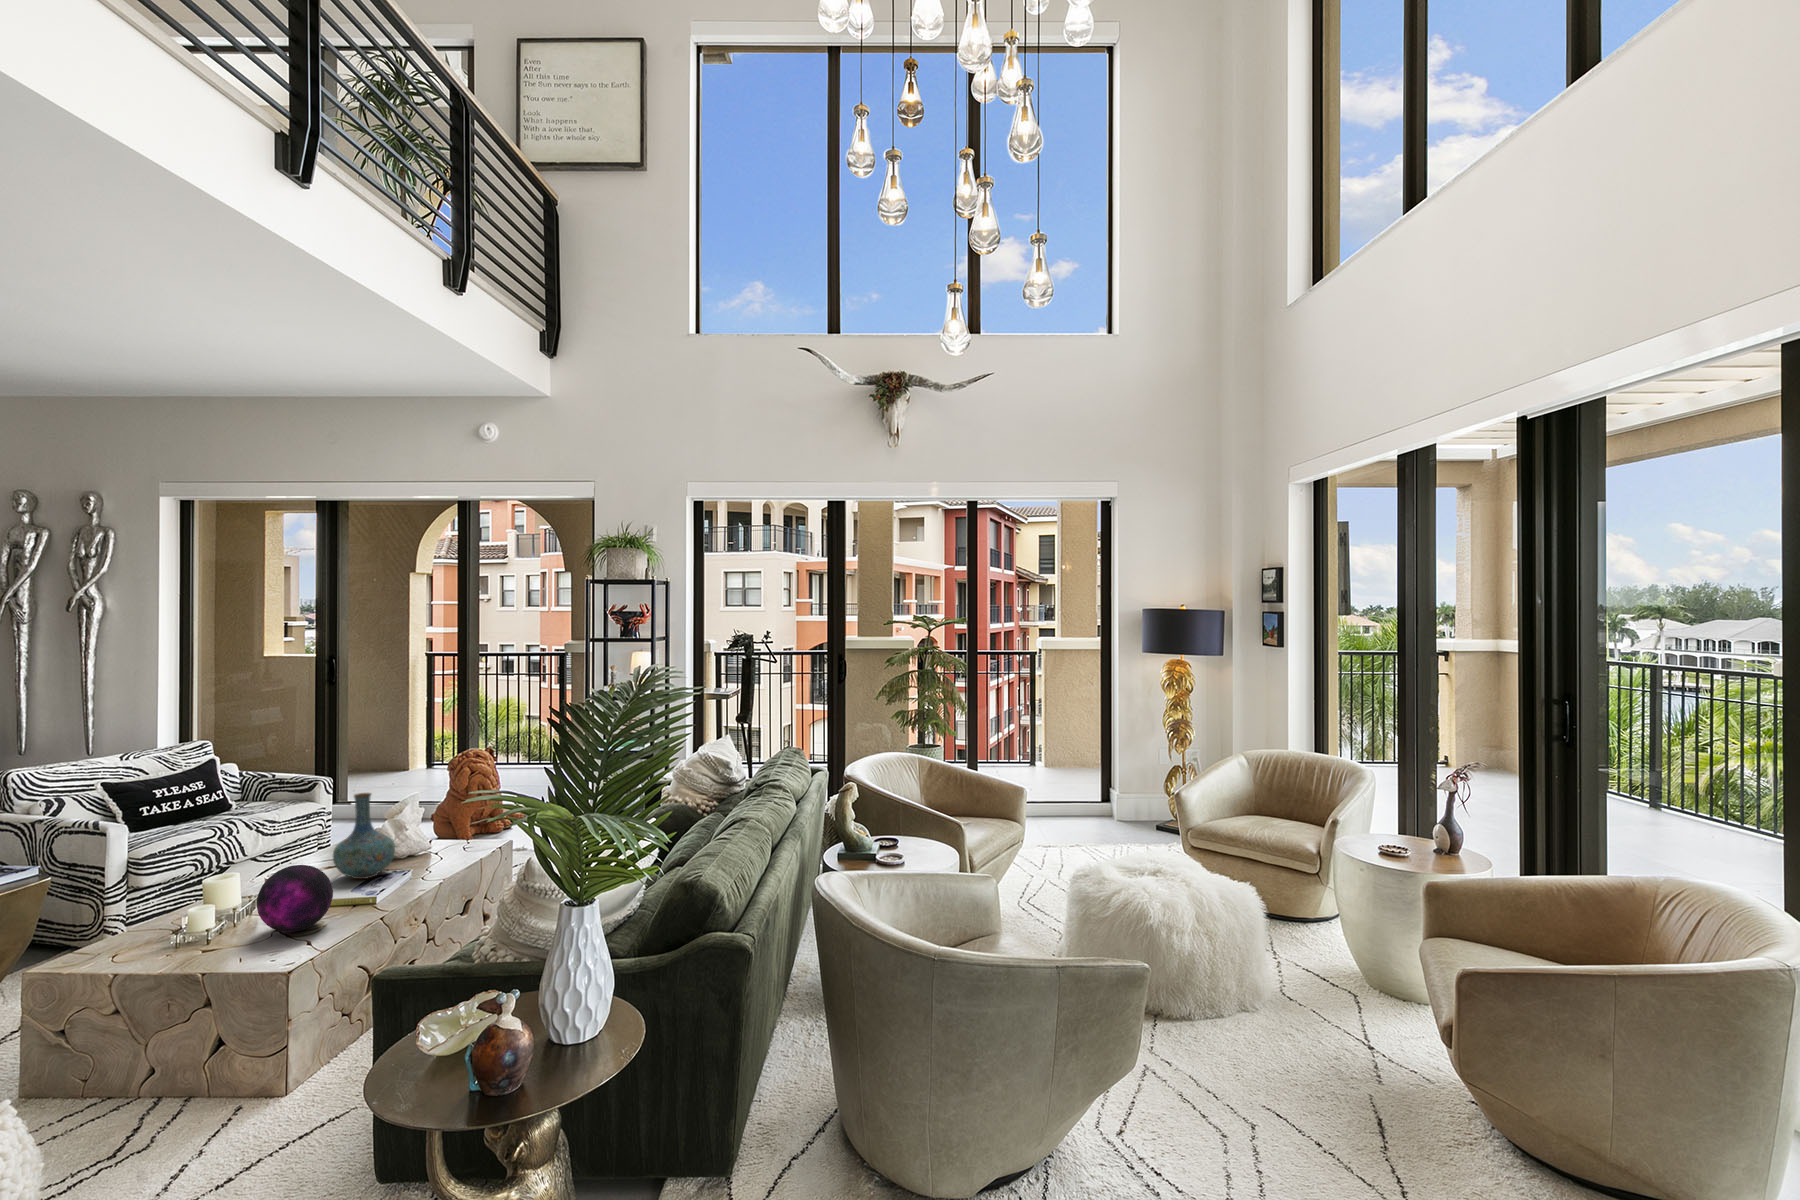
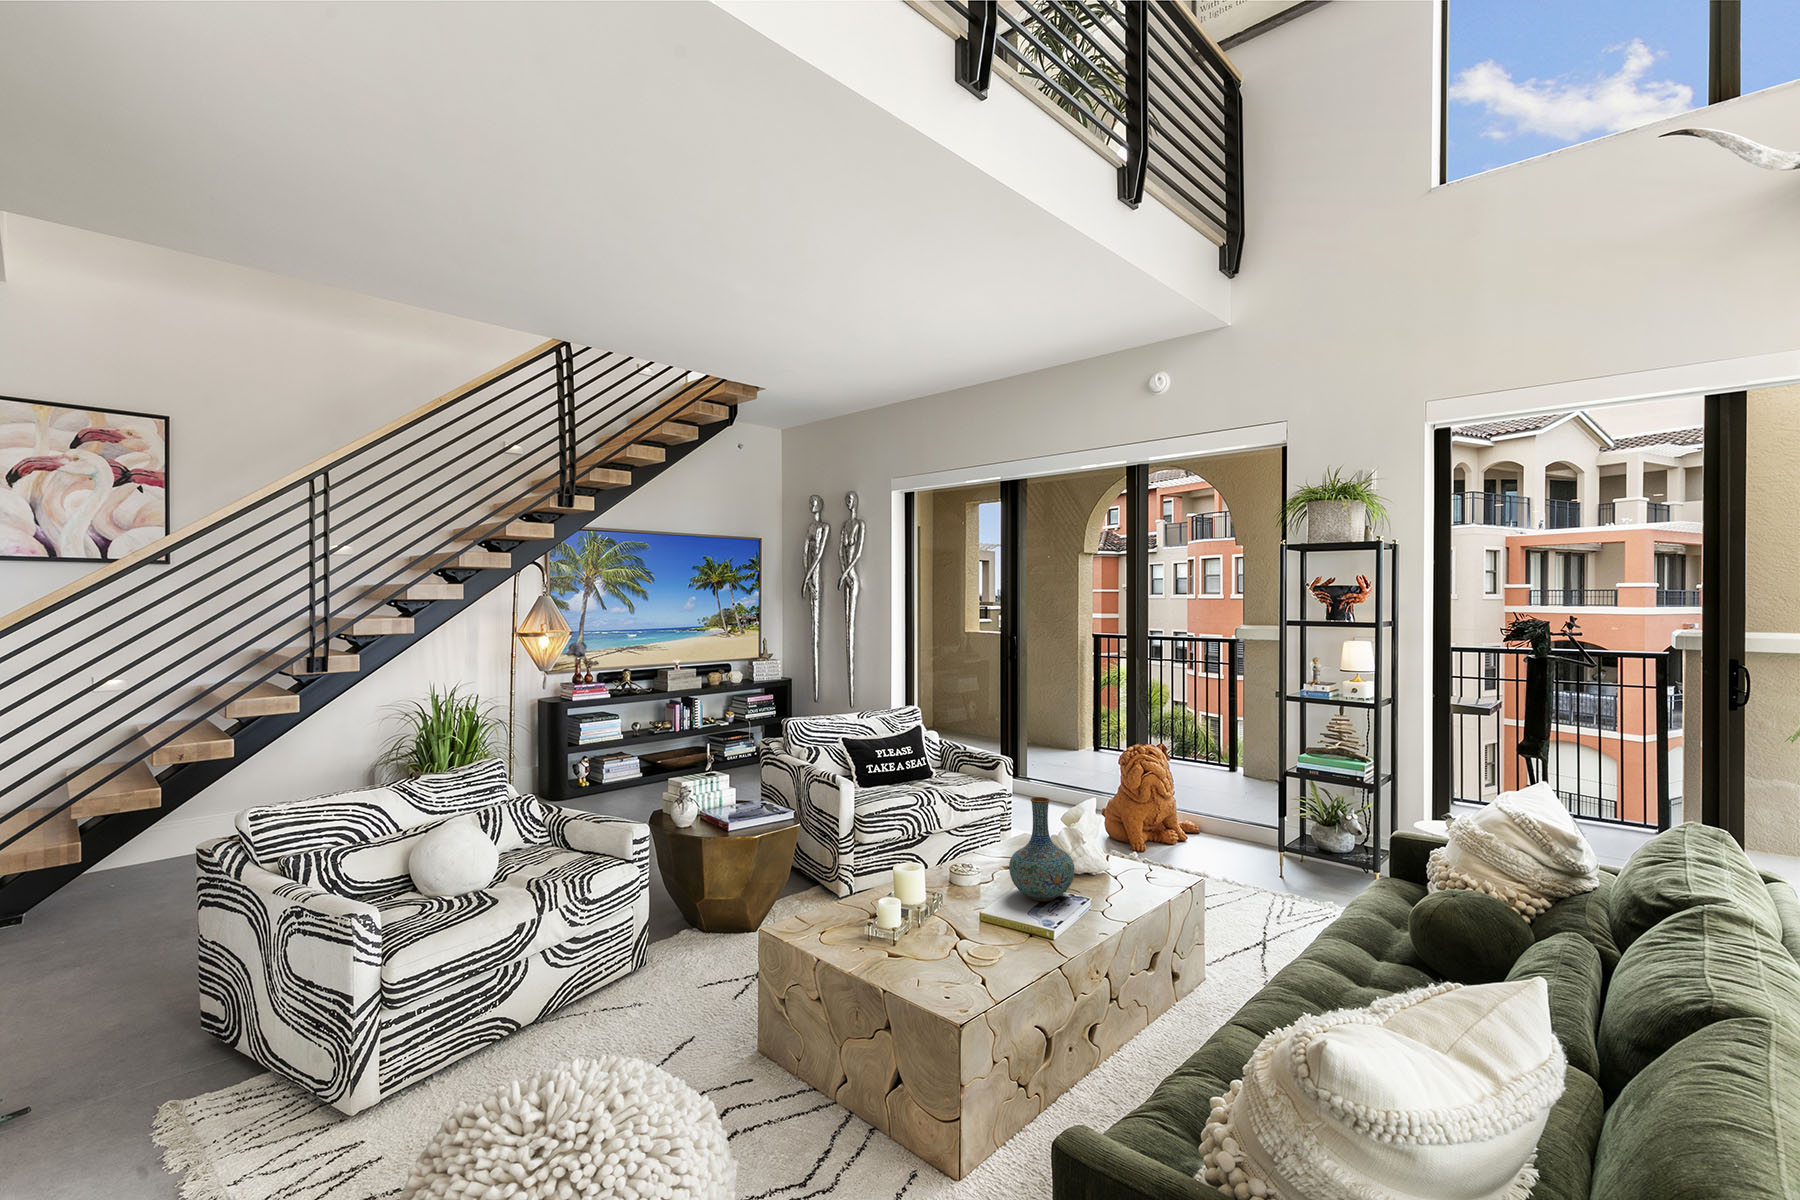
decorative orb: present [257,865,333,932] -> none [927,886,1005,970]

